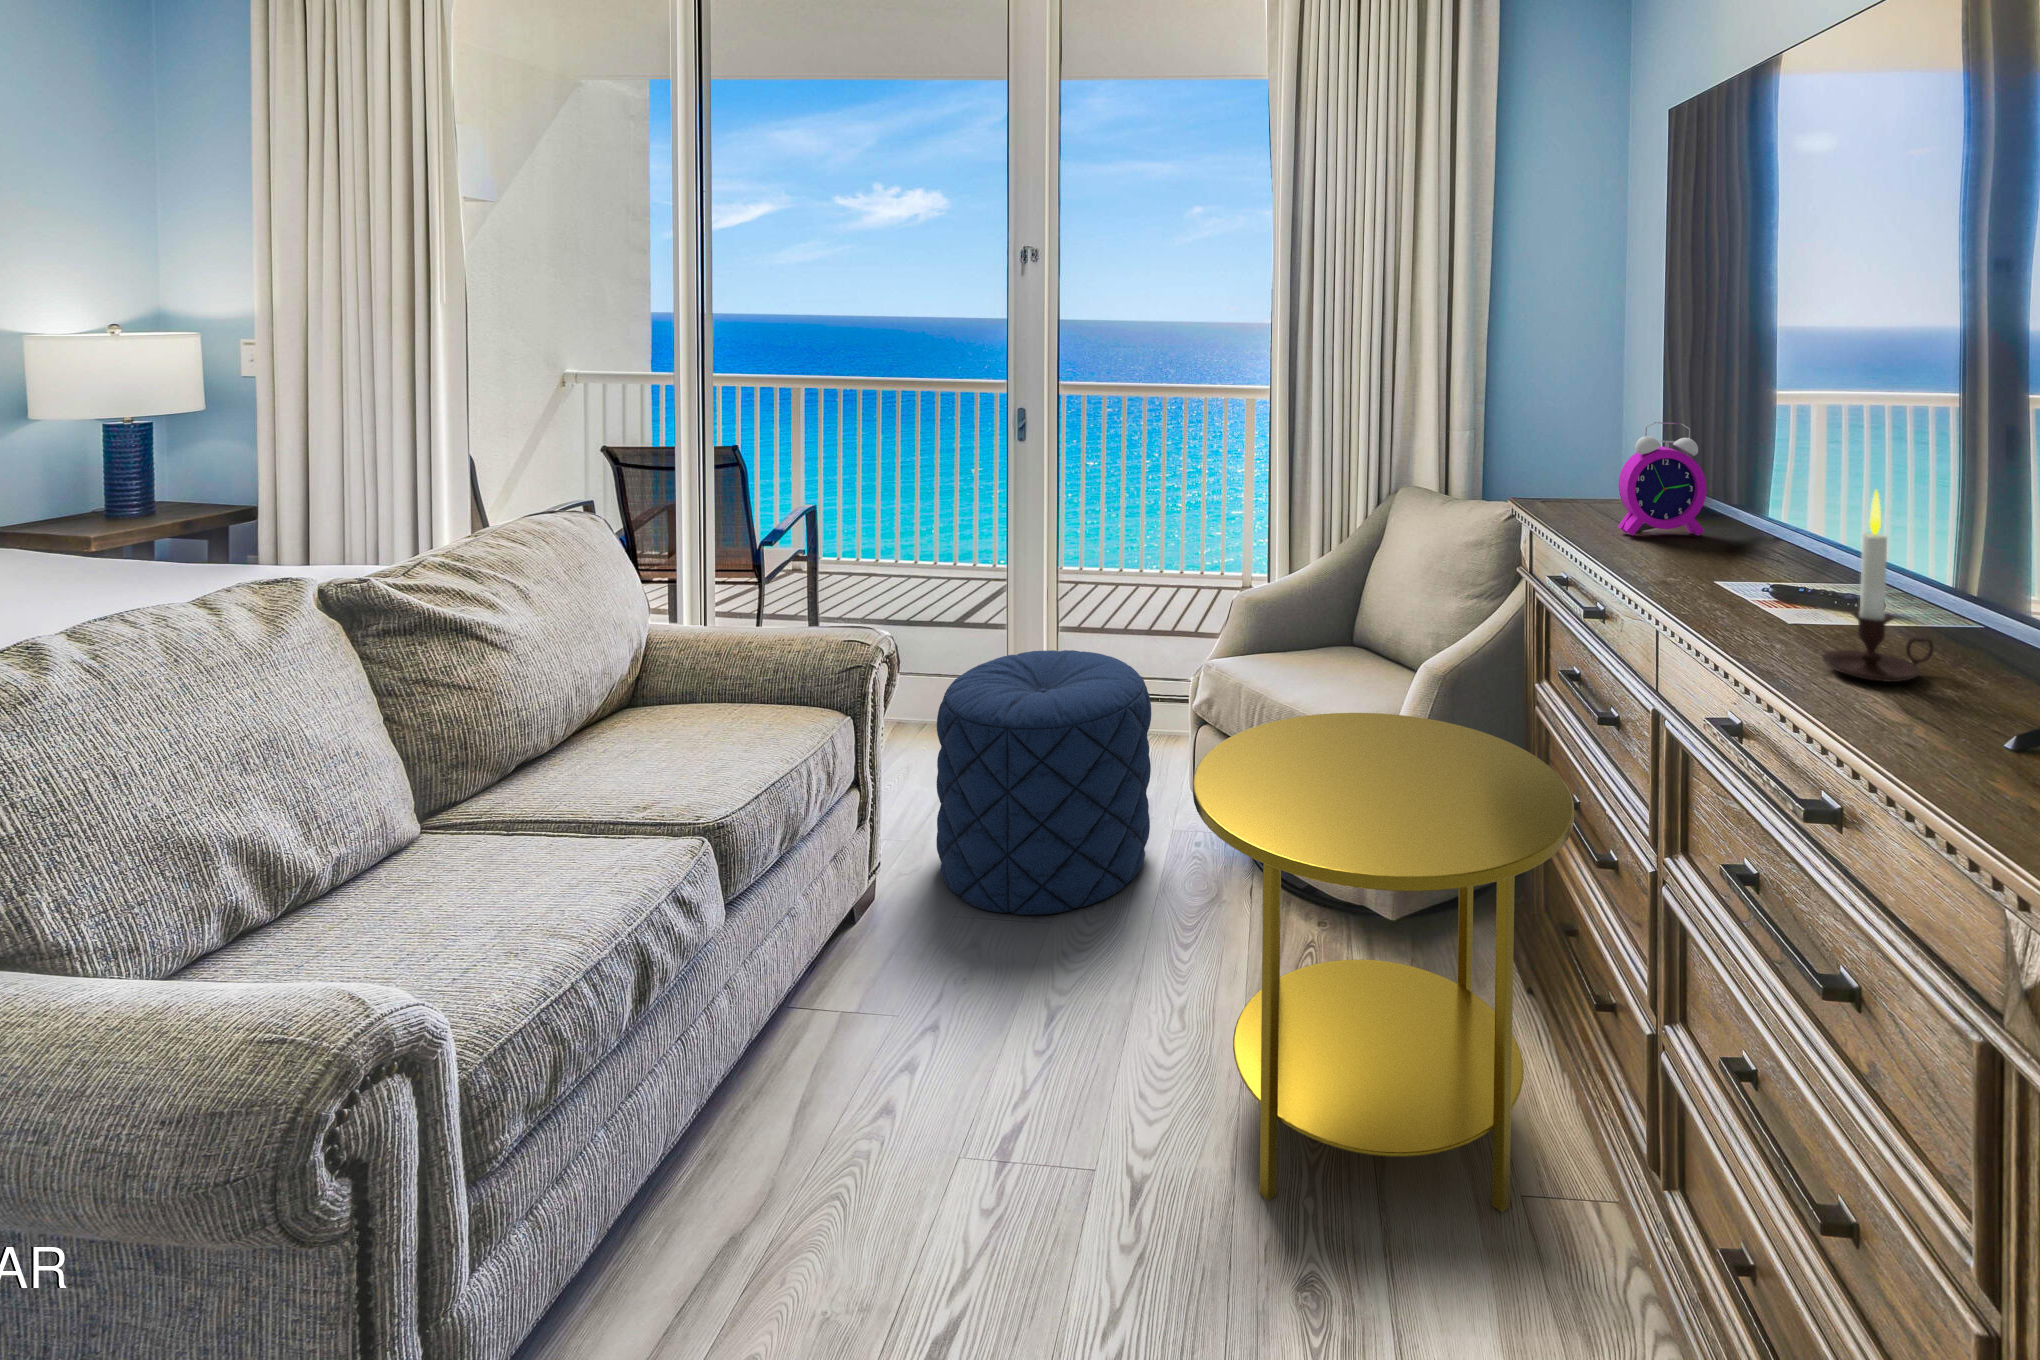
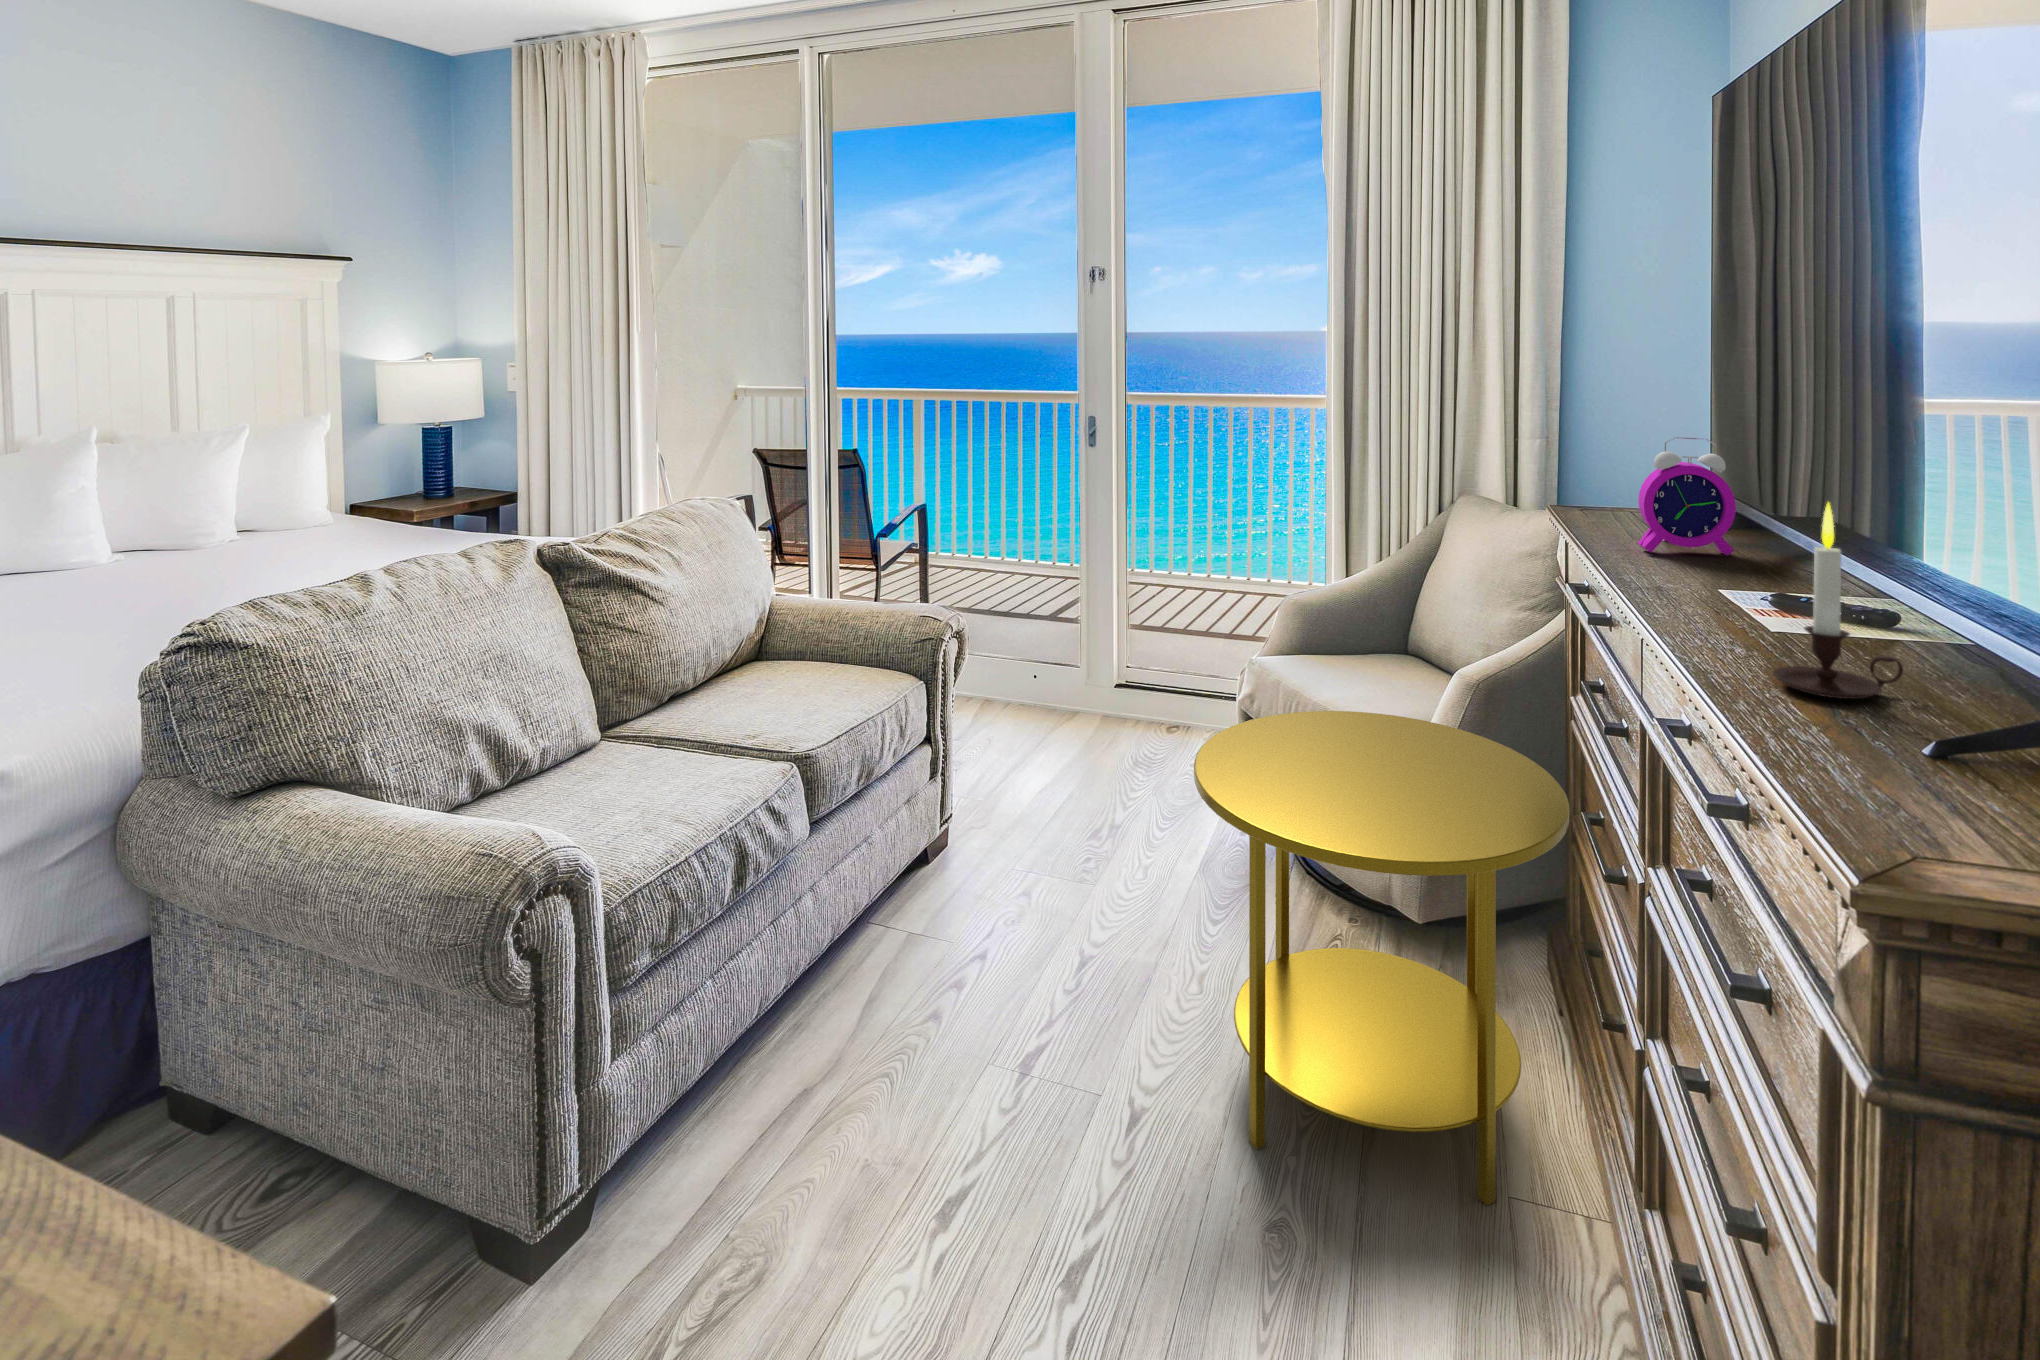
pouf: present [936,650,1151,915] -> none [1002,640,1192,876]

